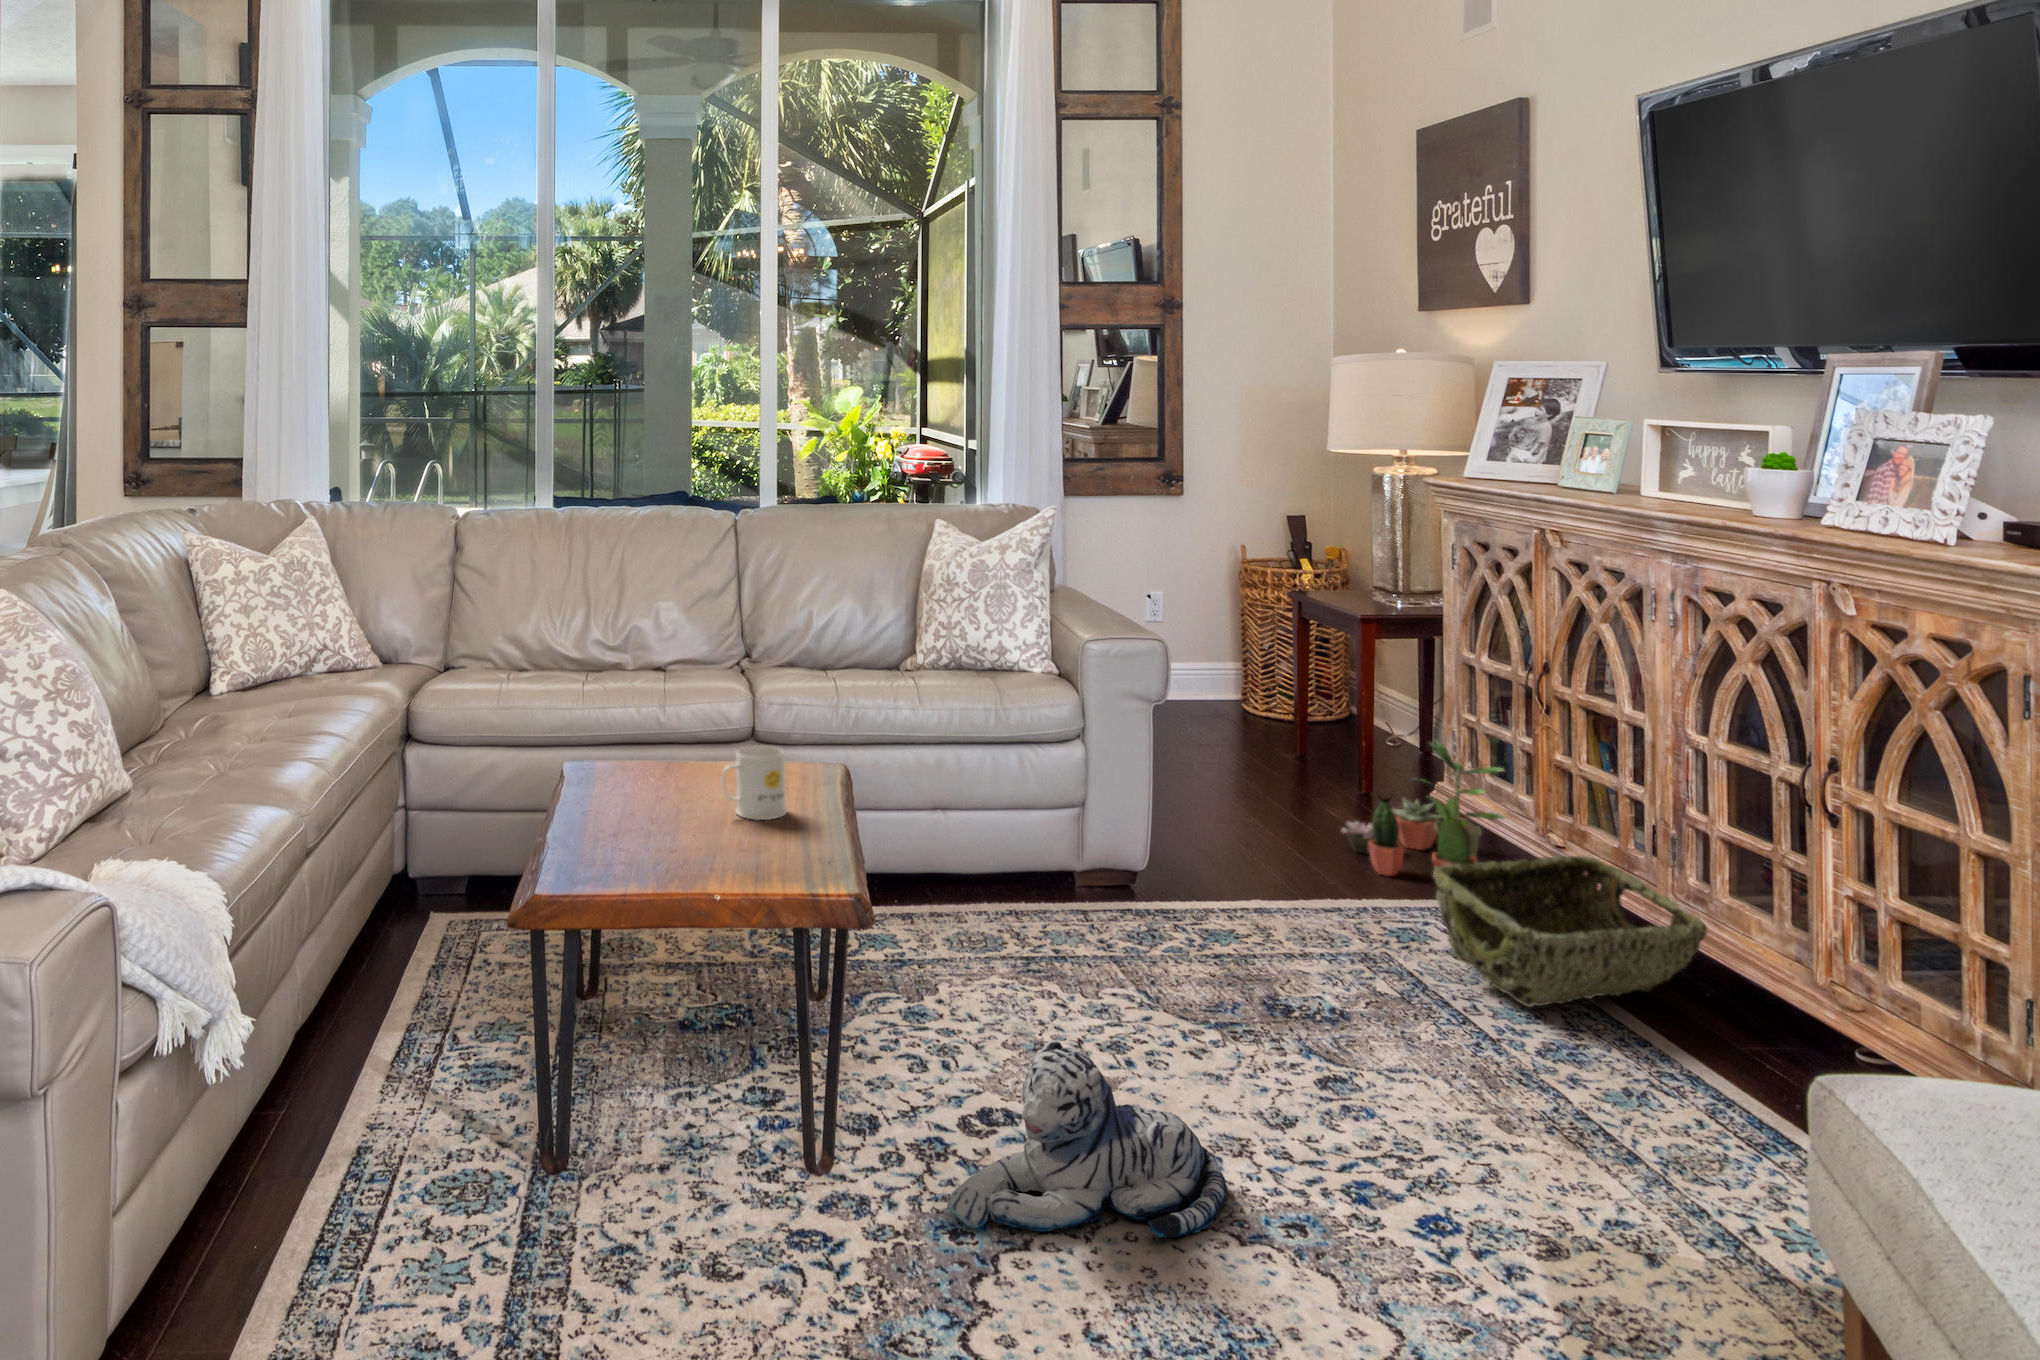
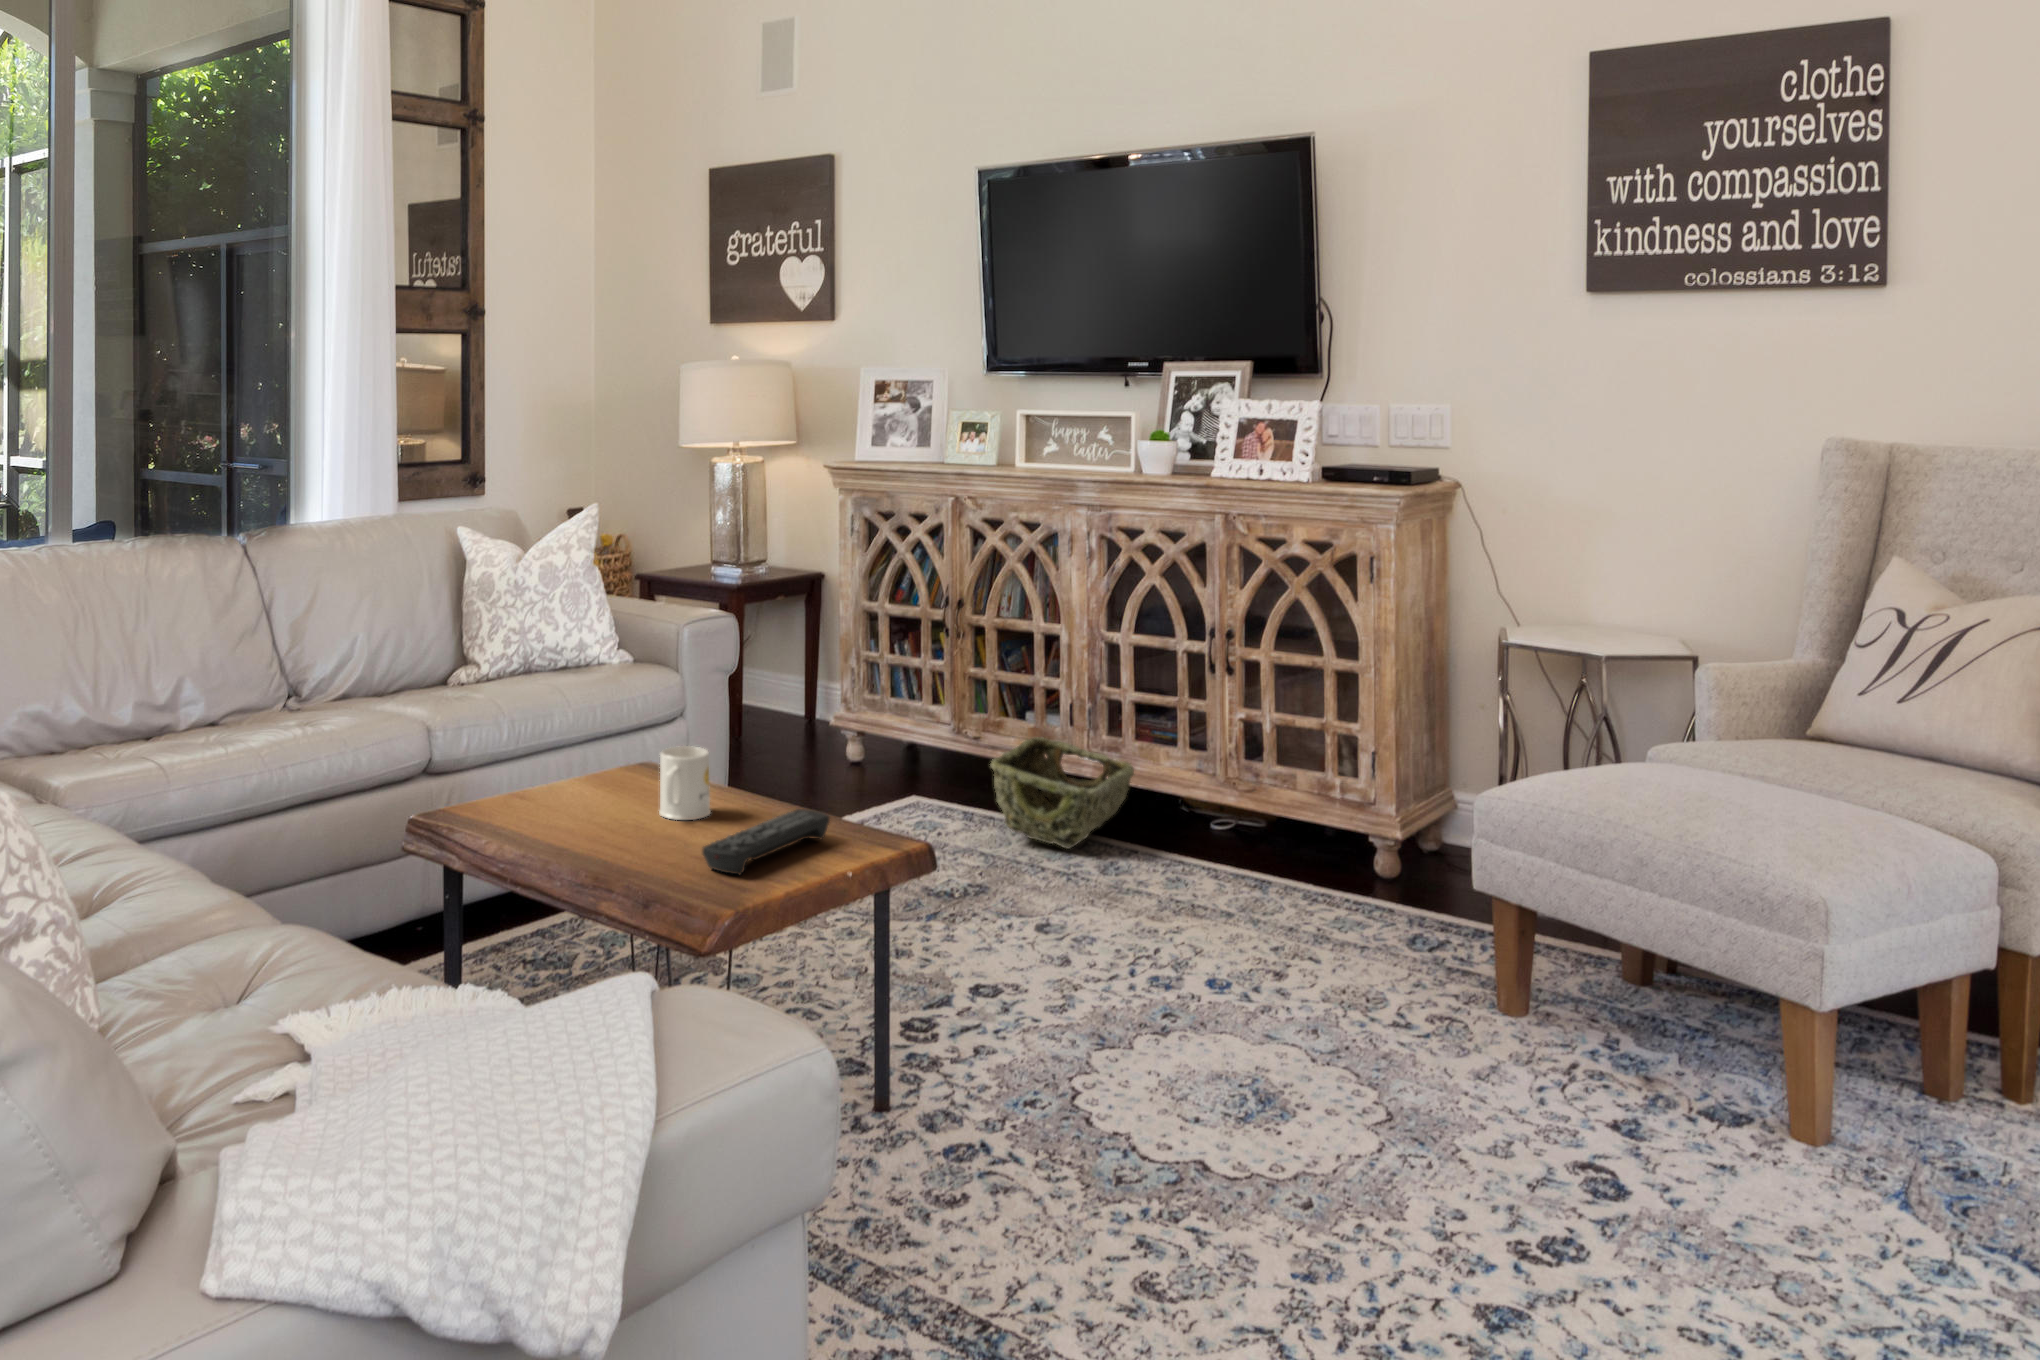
potted plant: present [1342,741,1505,876] -> none [805,677,929,794]
remote control: none [630,829,804,872] -> present [702,809,830,875]
plush toy: present [947,1040,1227,1238] -> none [1012,922,1155,1090]

